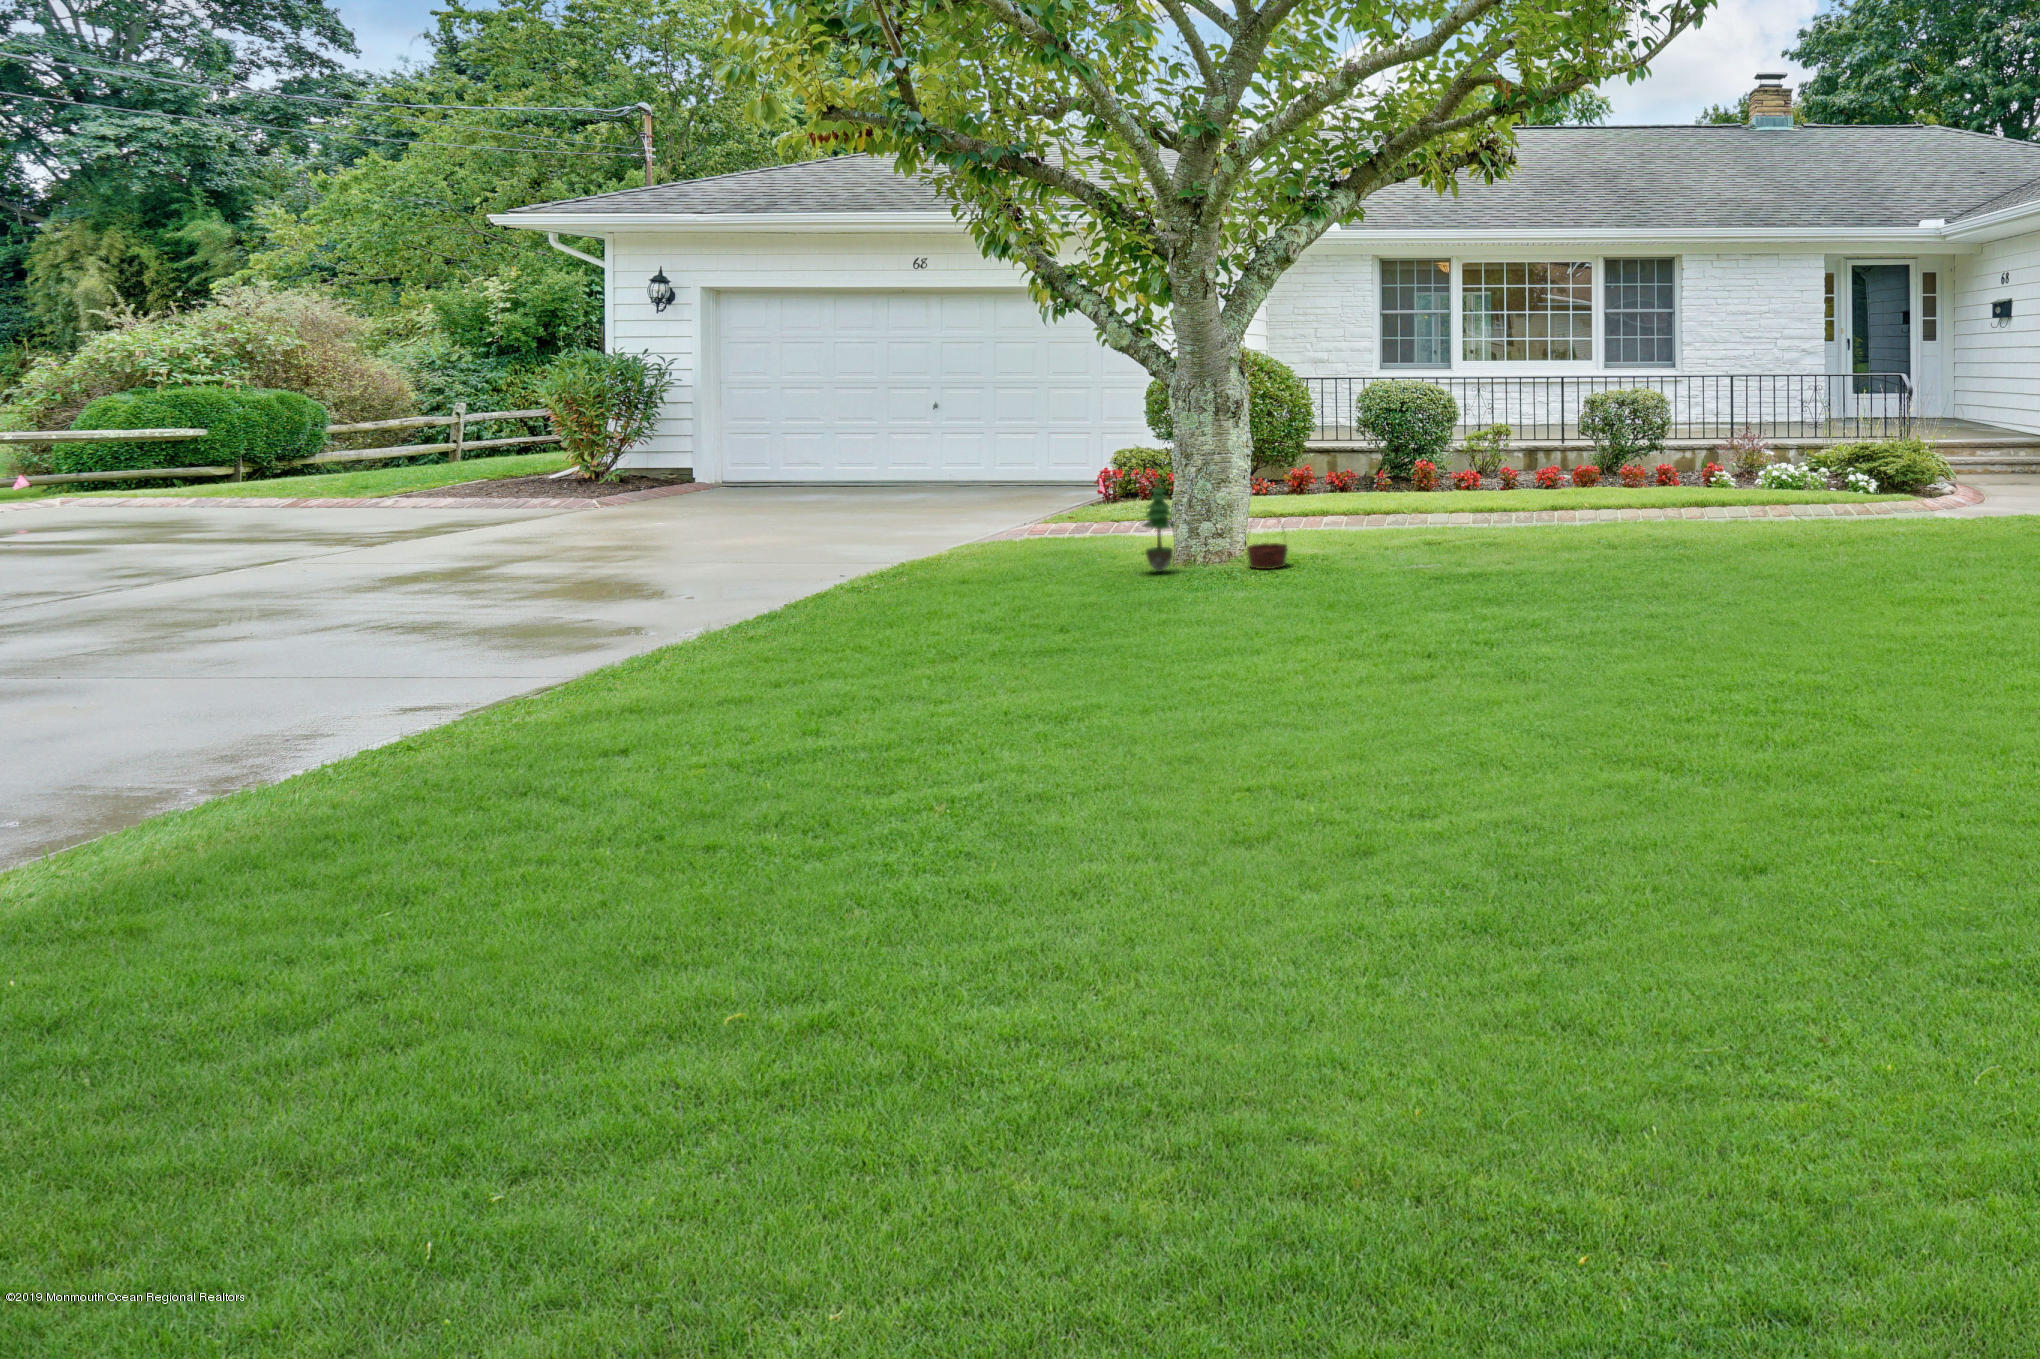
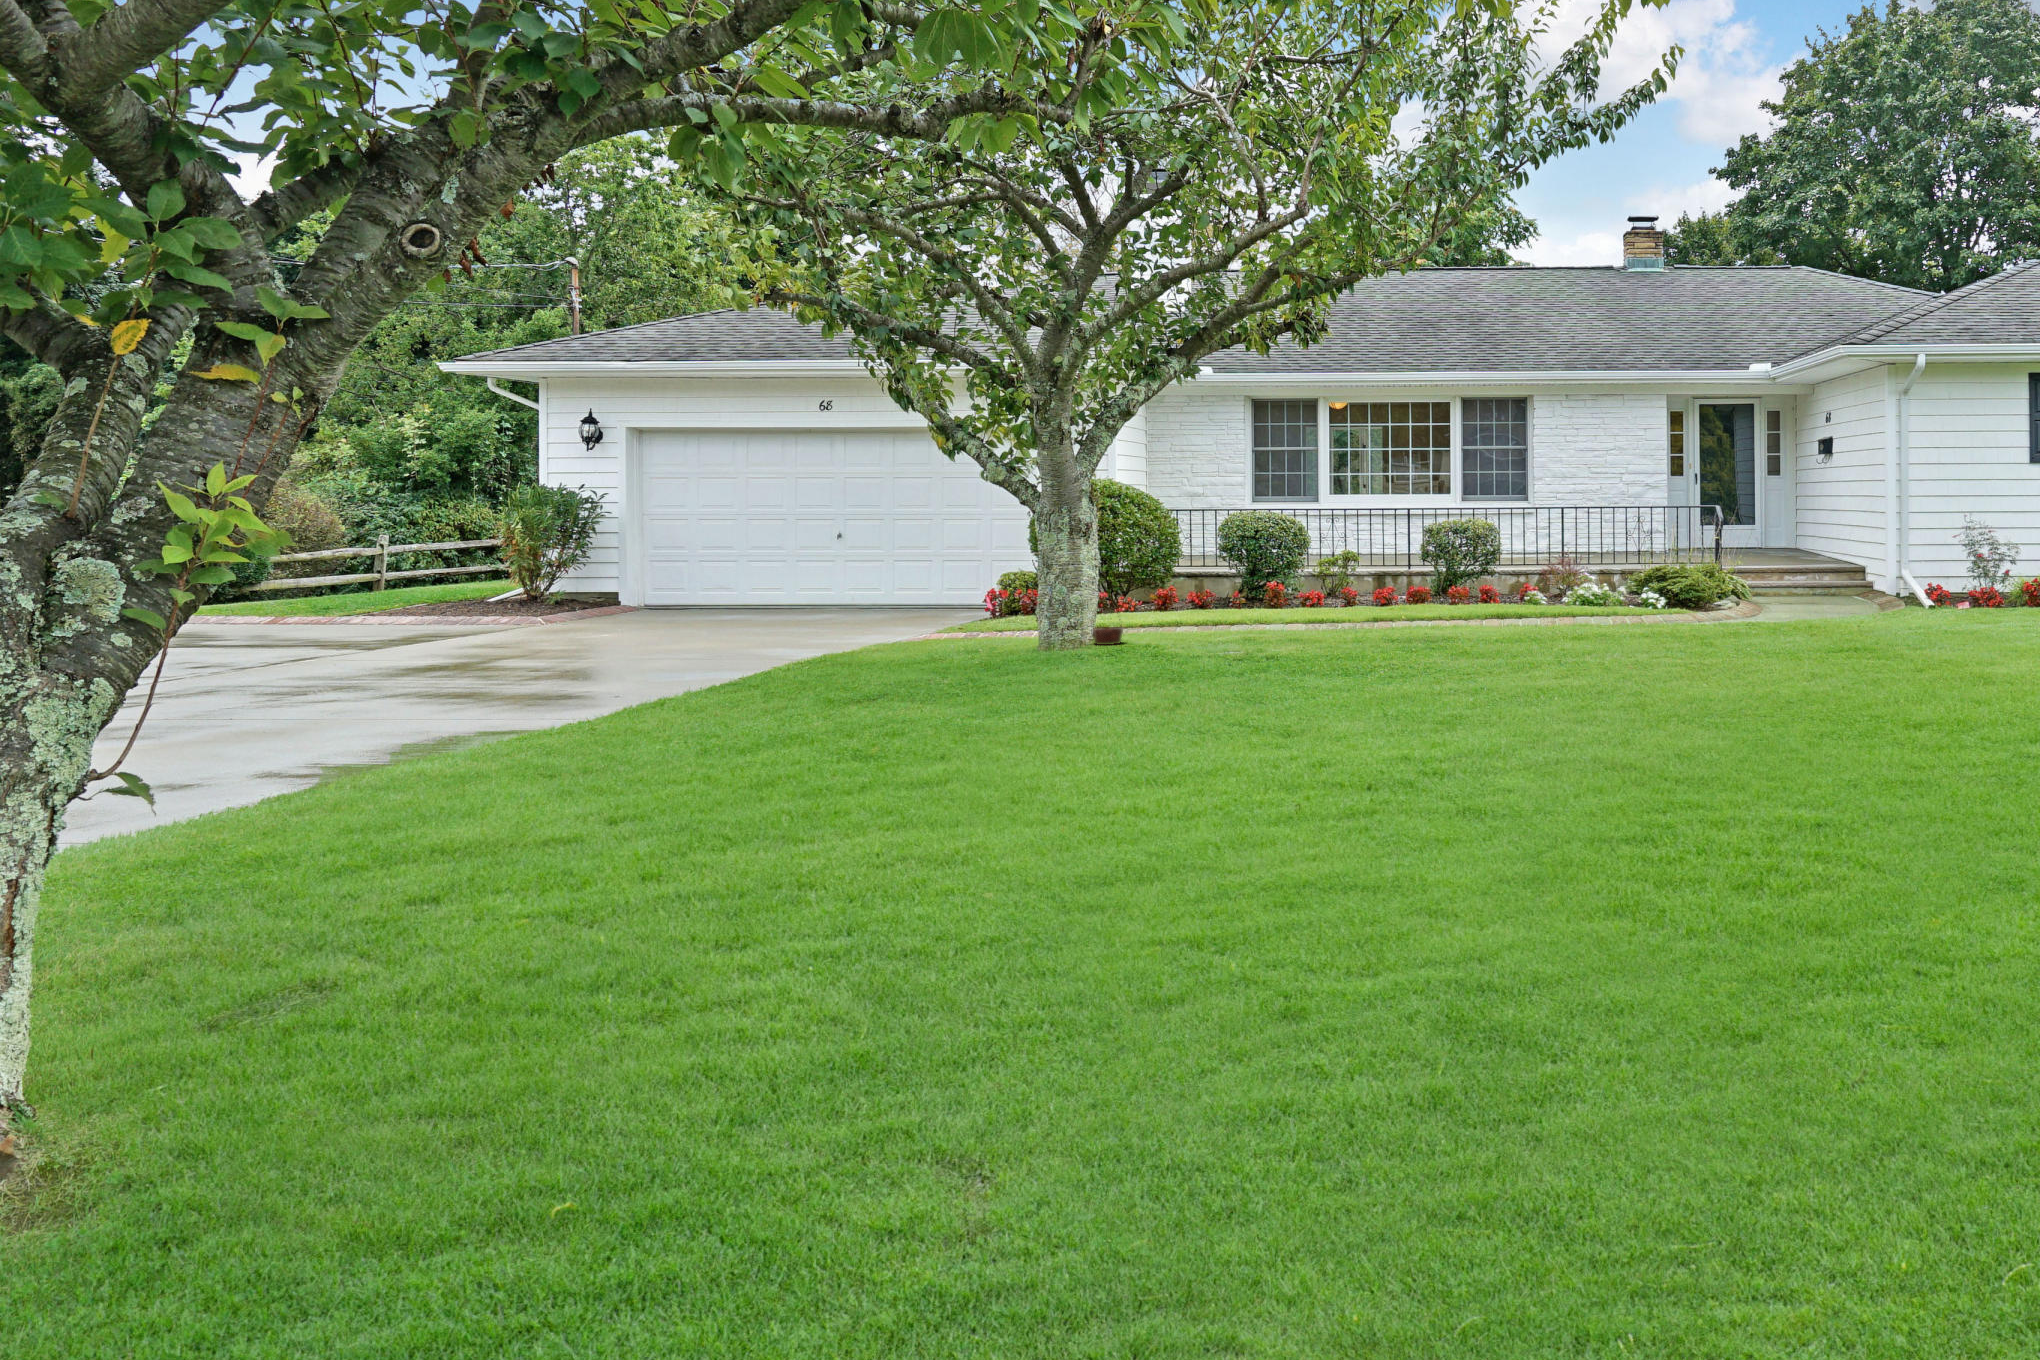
potted tree: present [1143,478,1175,572] -> none [1012,574,1039,647]

